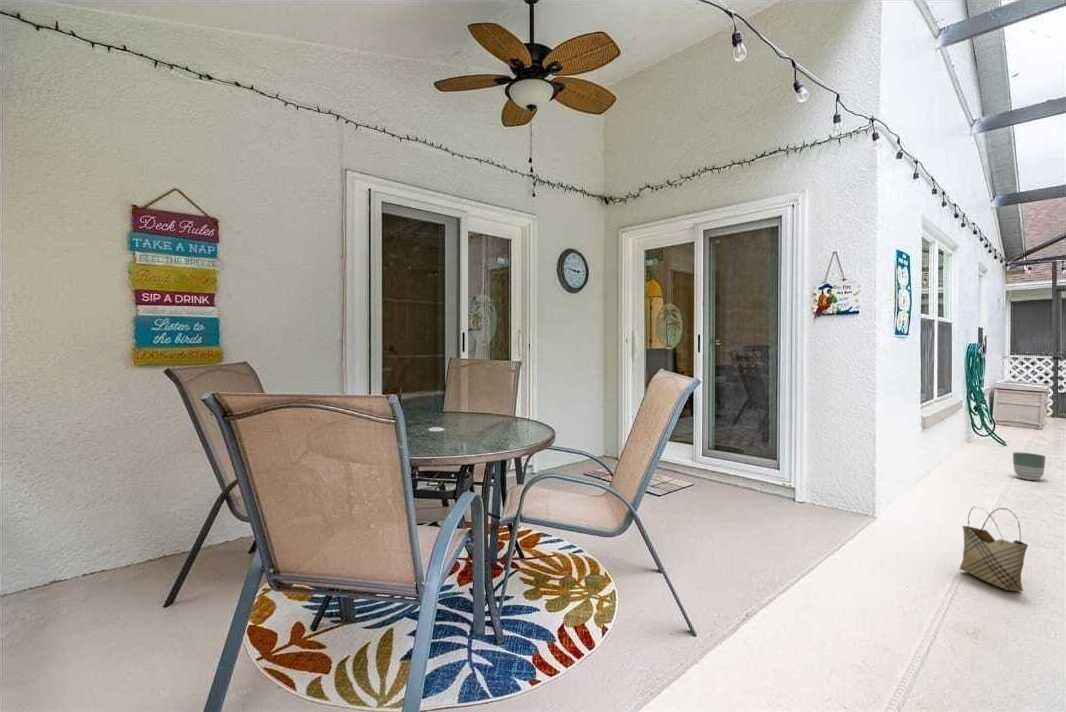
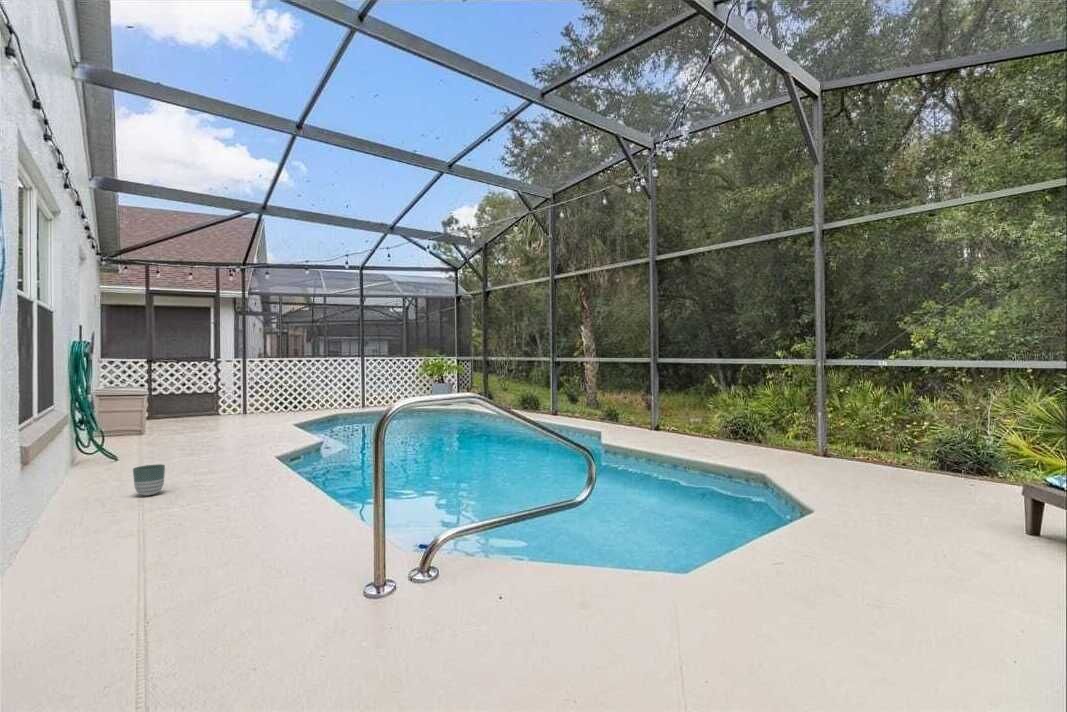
woven basket: present [960,508,1028,591] -> none [108,559,198,677]

